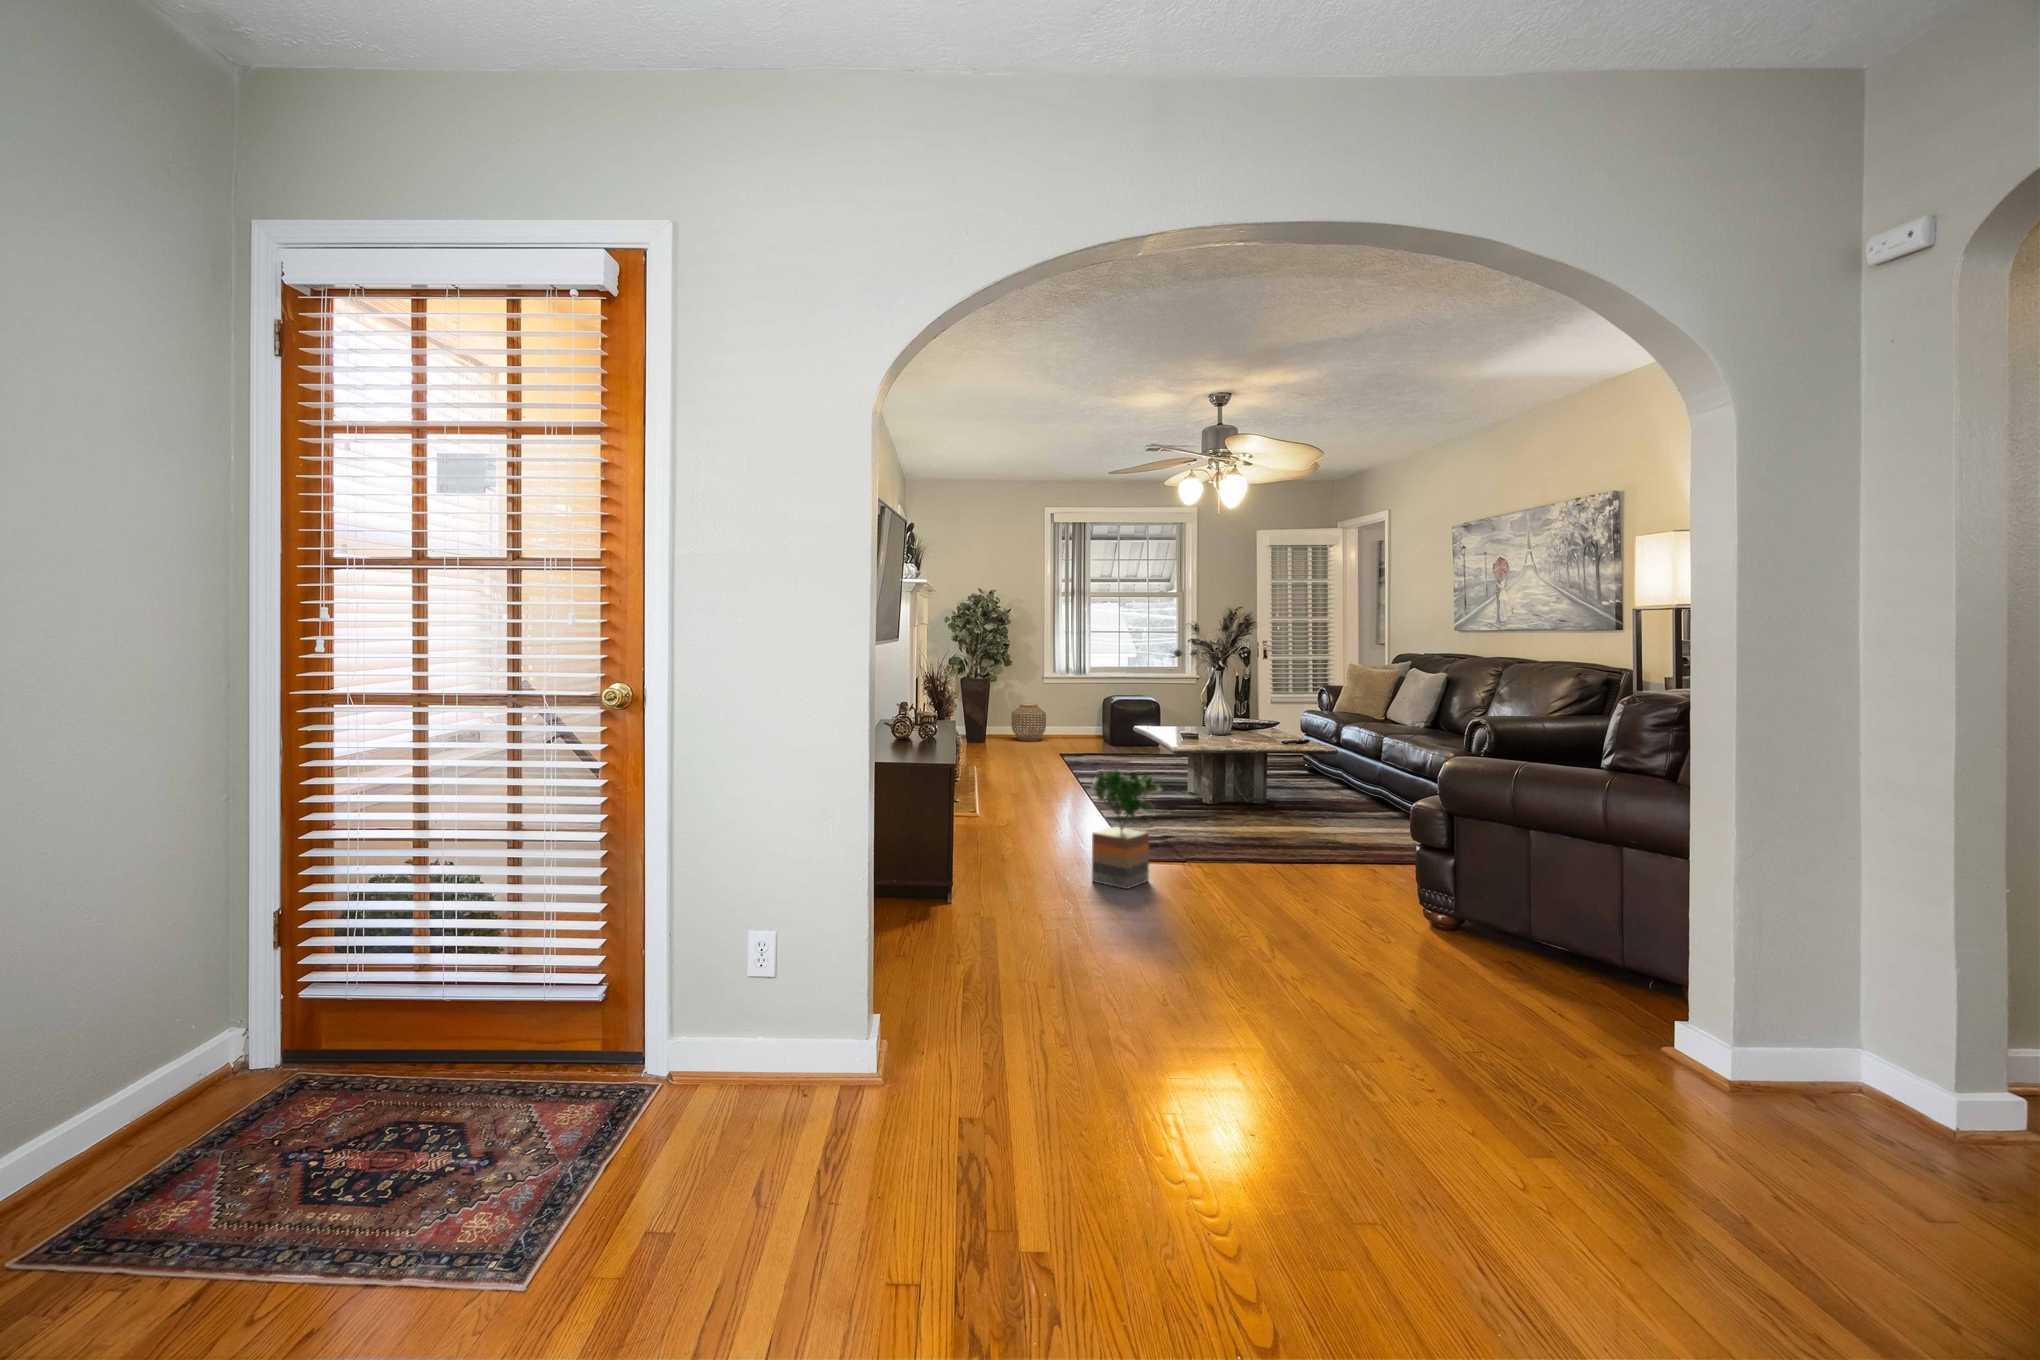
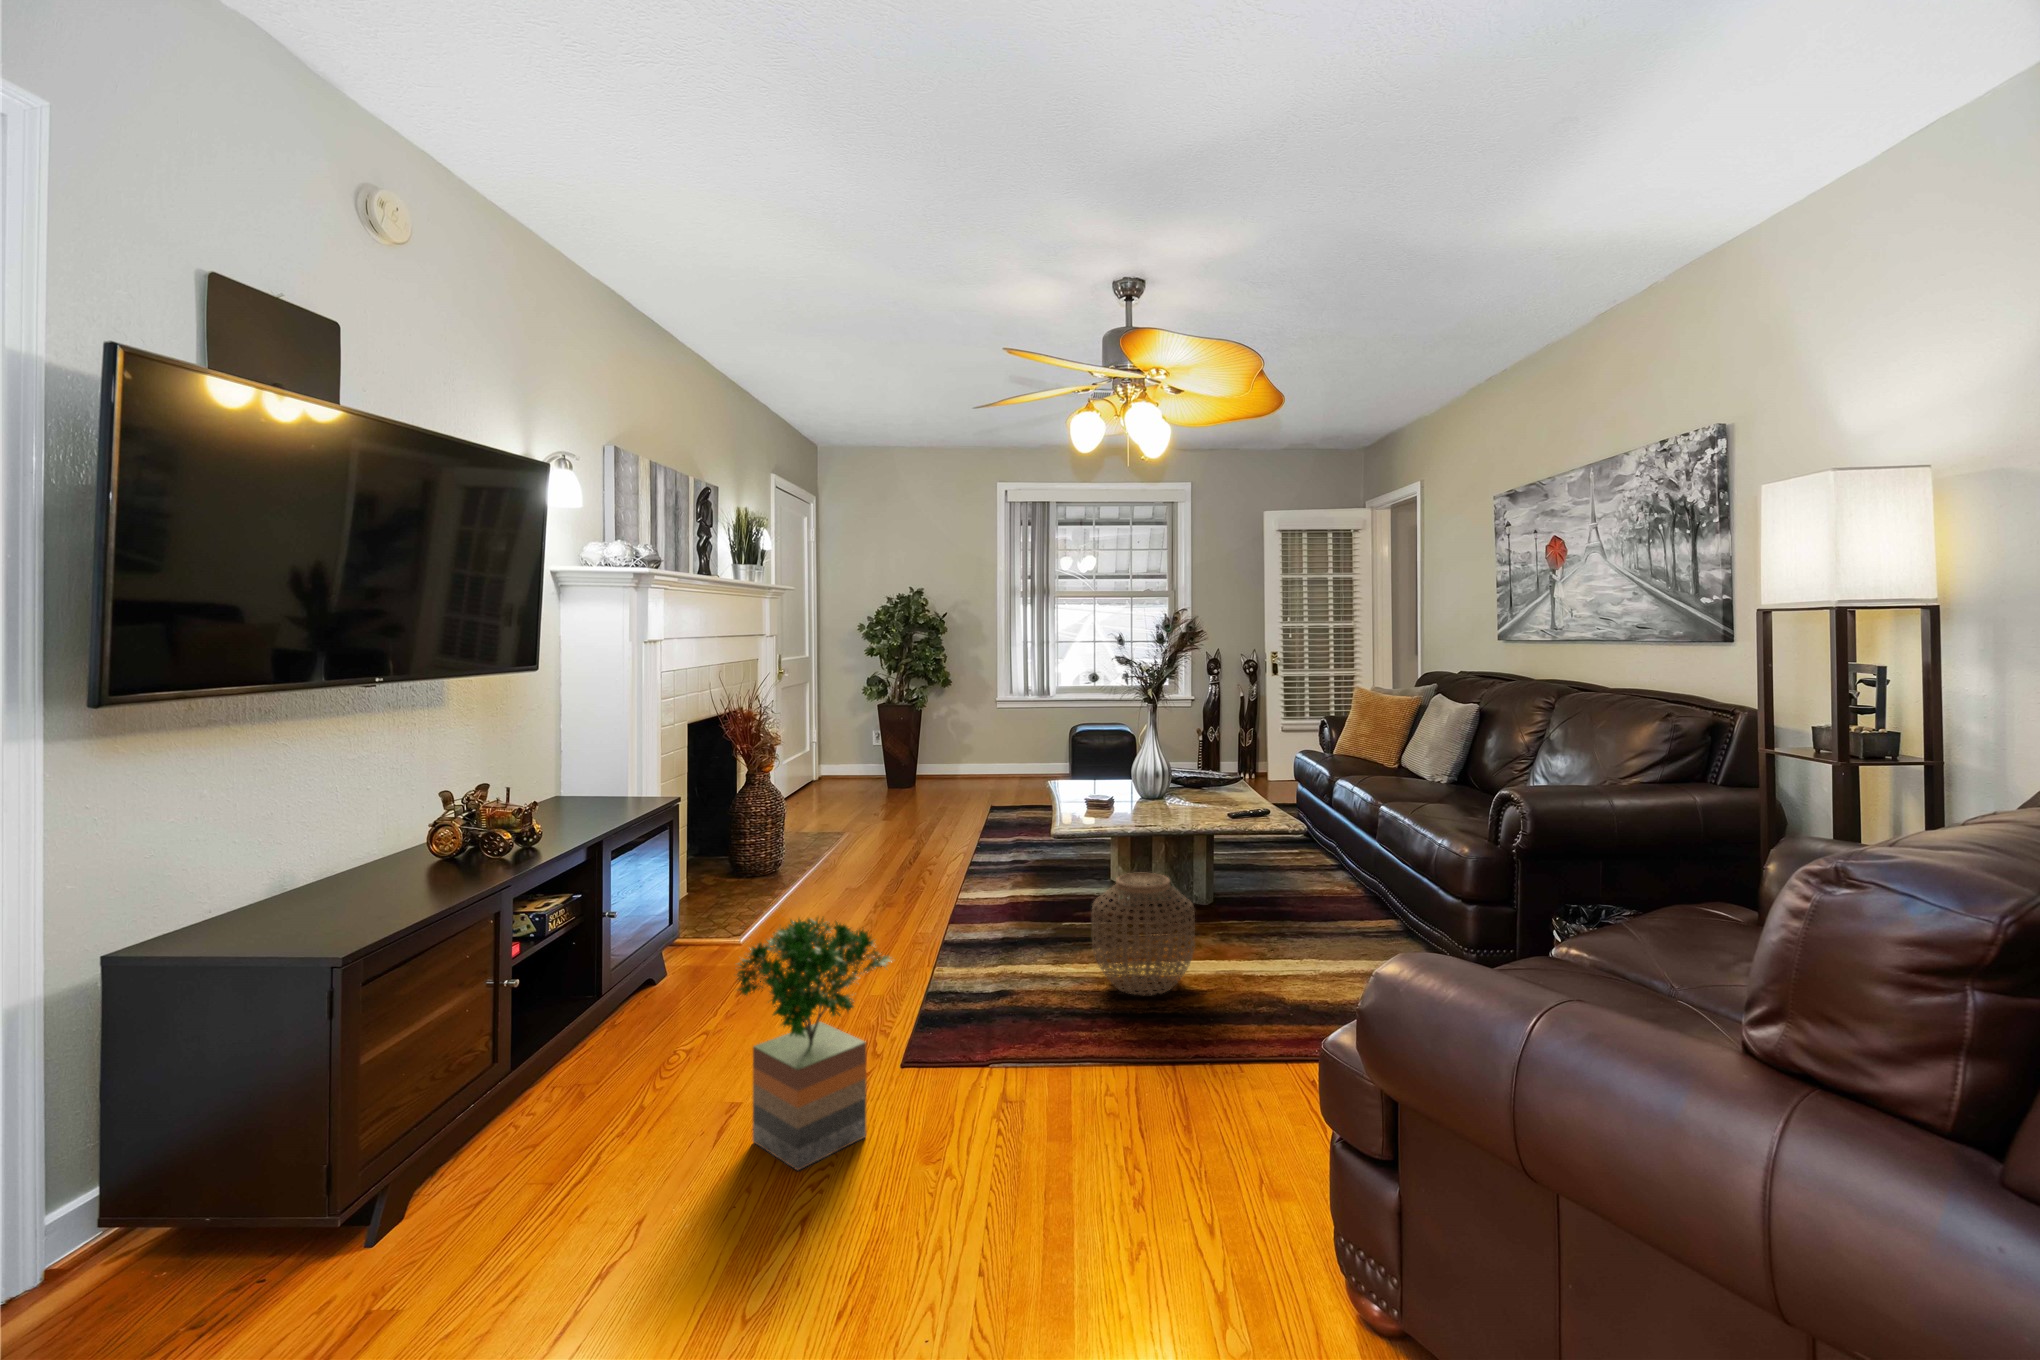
woven basket: present [1011,704,1046,741] -> present [1092,873,1195,995]

